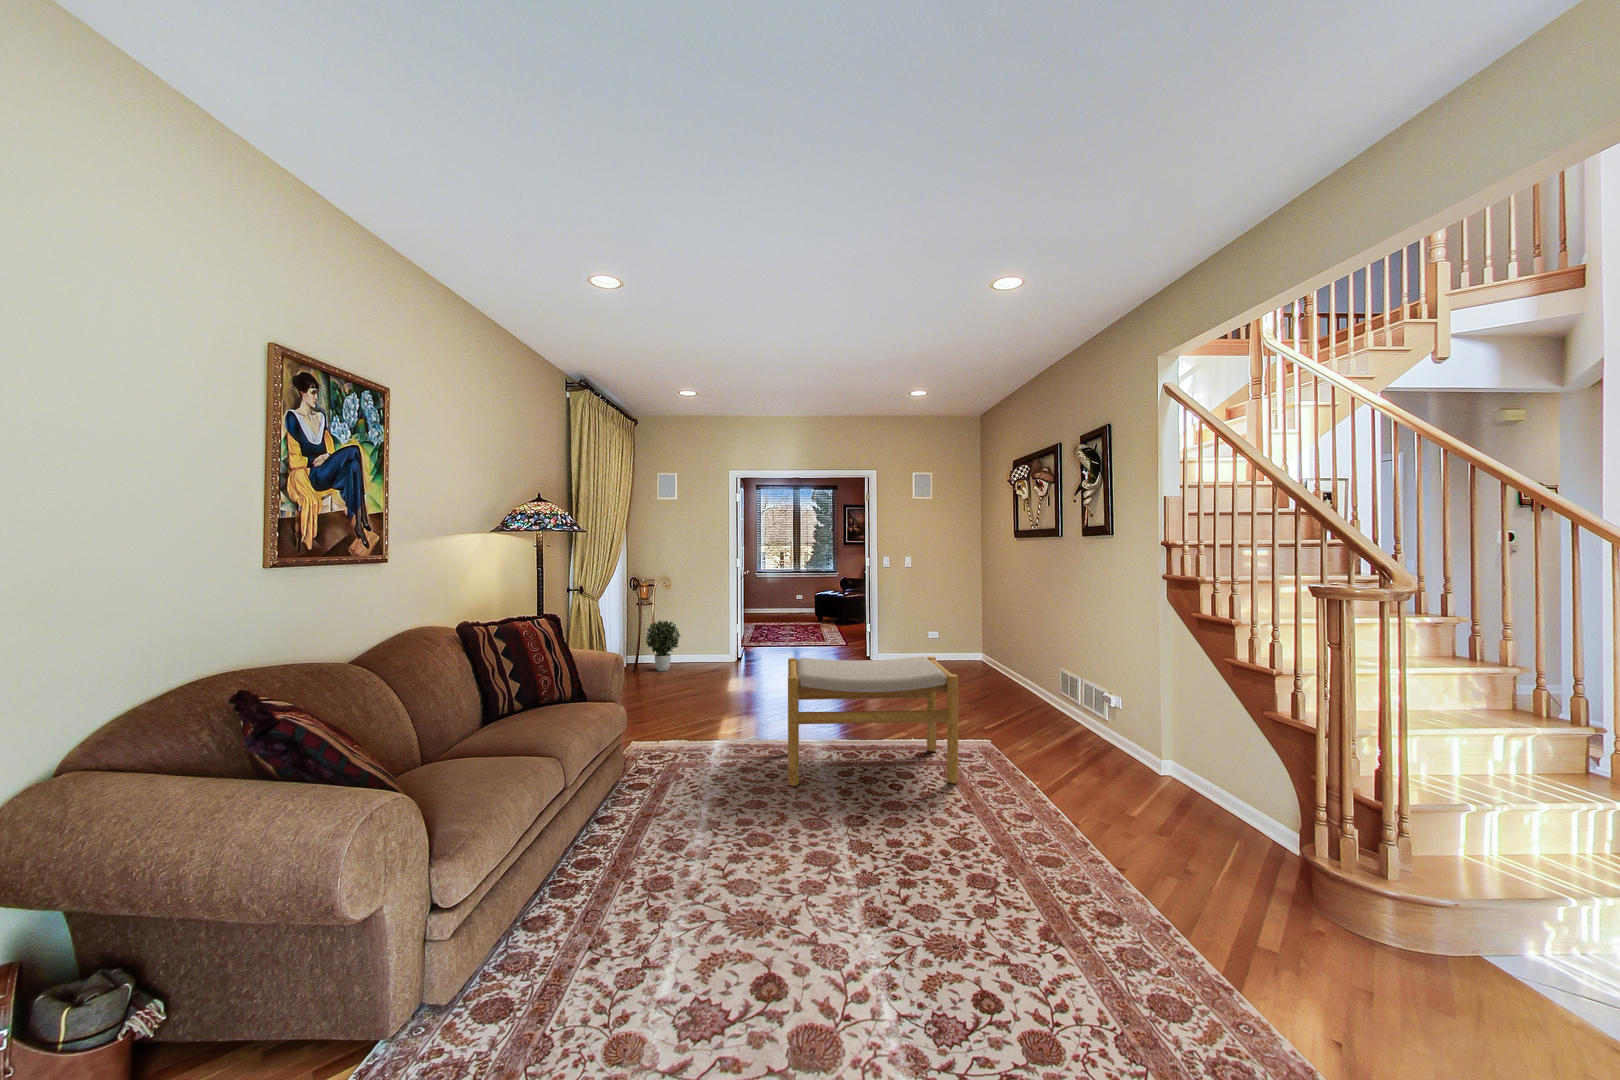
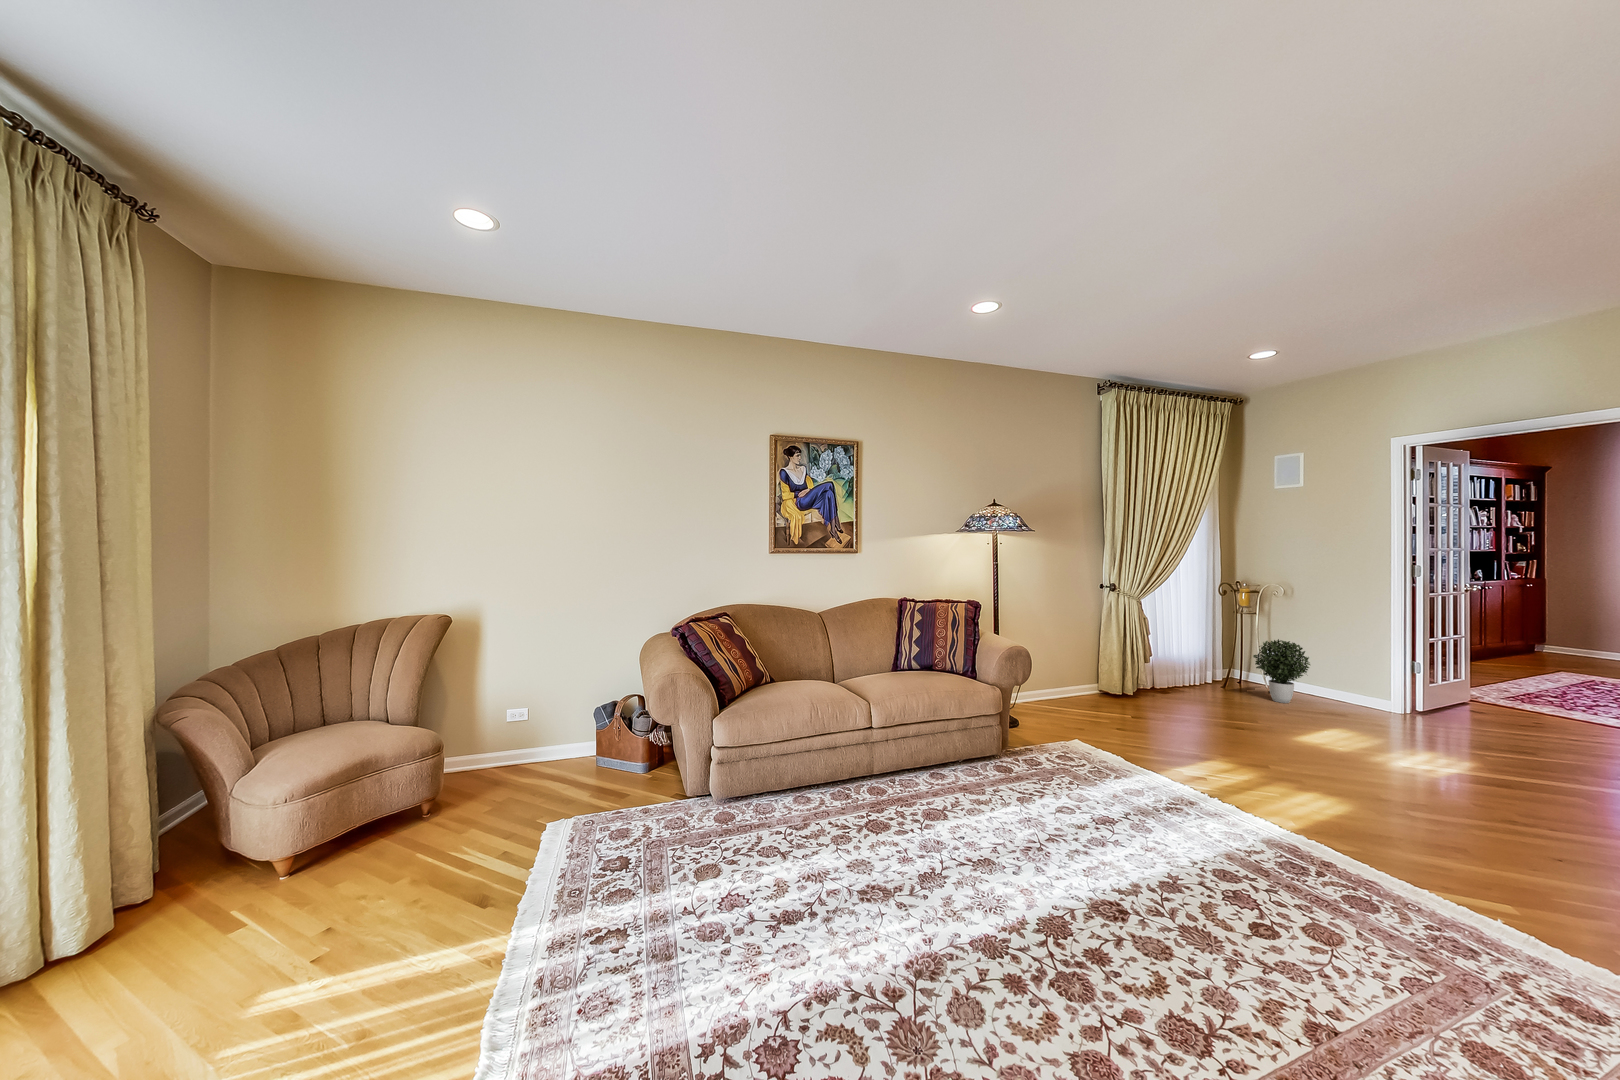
footstool: present [788,657,958,786] -> none [1132,701,1523,1017]

